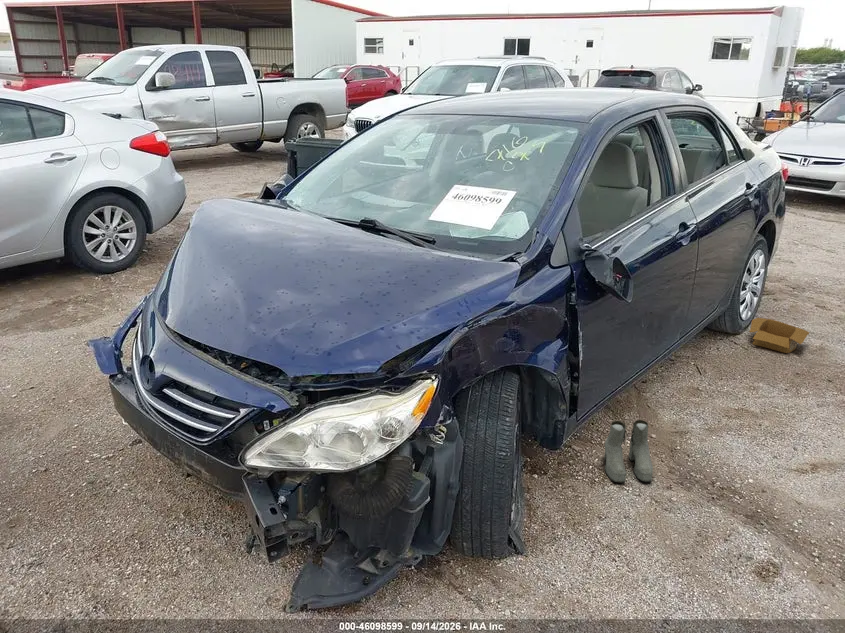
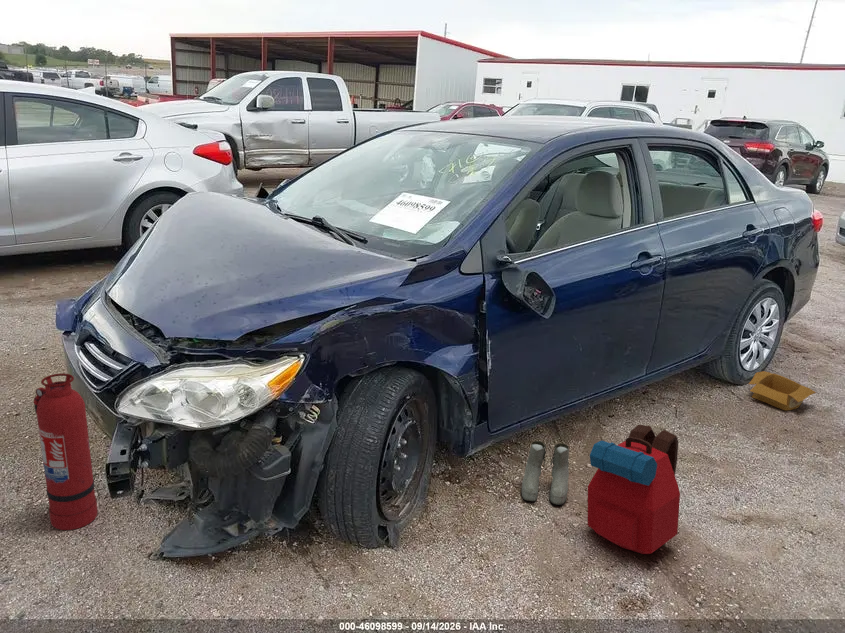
backpack: none [687,393,777,519] -> present [588,425,680,554]
fire extinguisher: none [112,429,192,603] -> present [33,373,98,530]

